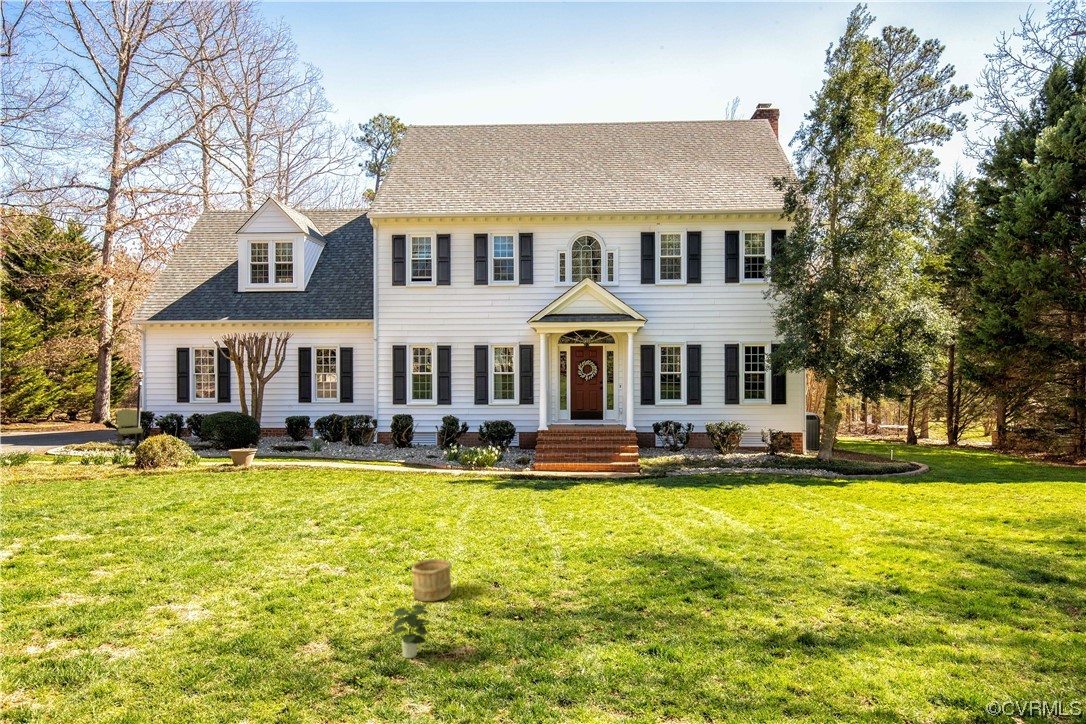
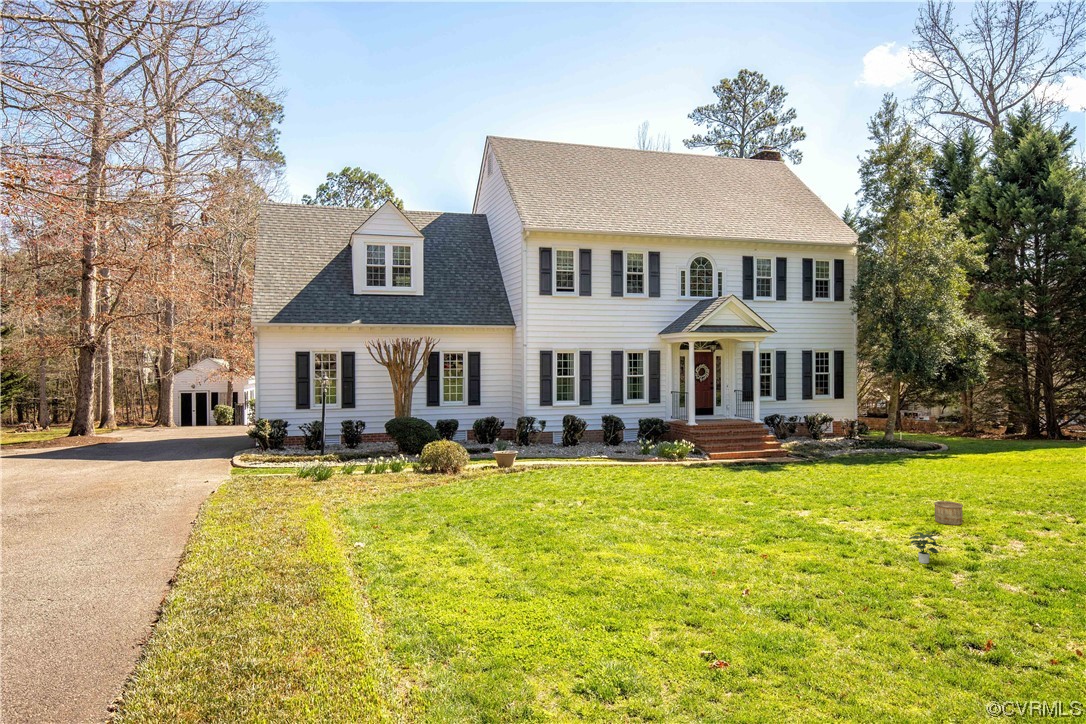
chair: present [117,409,143,449] -> none [268,413,298,455]
potted plant: present [393,604,429,658] -> present [909,531,943,564]

